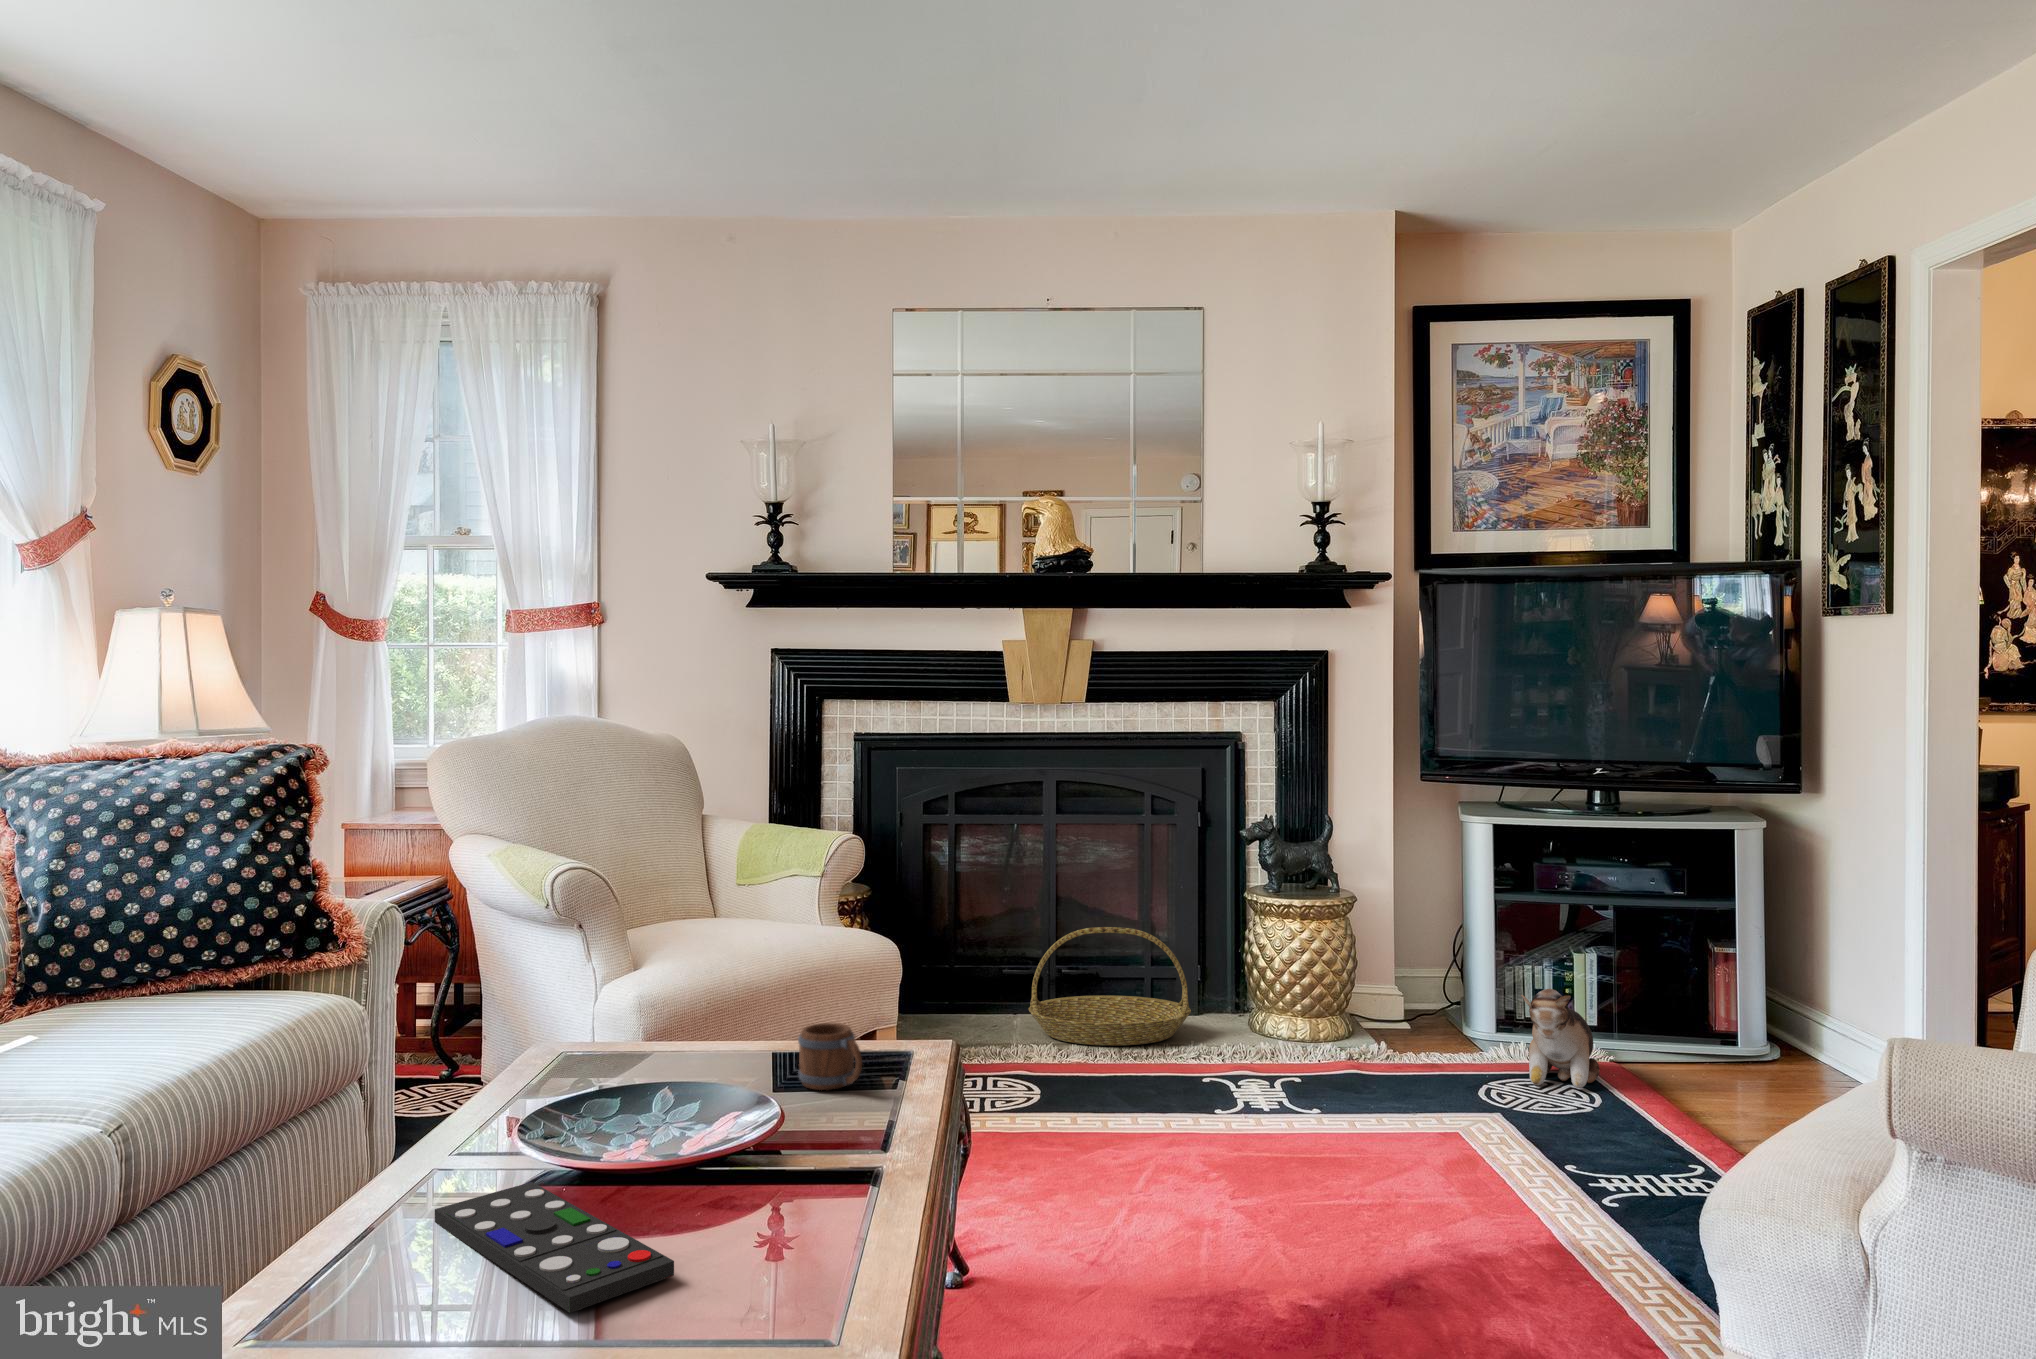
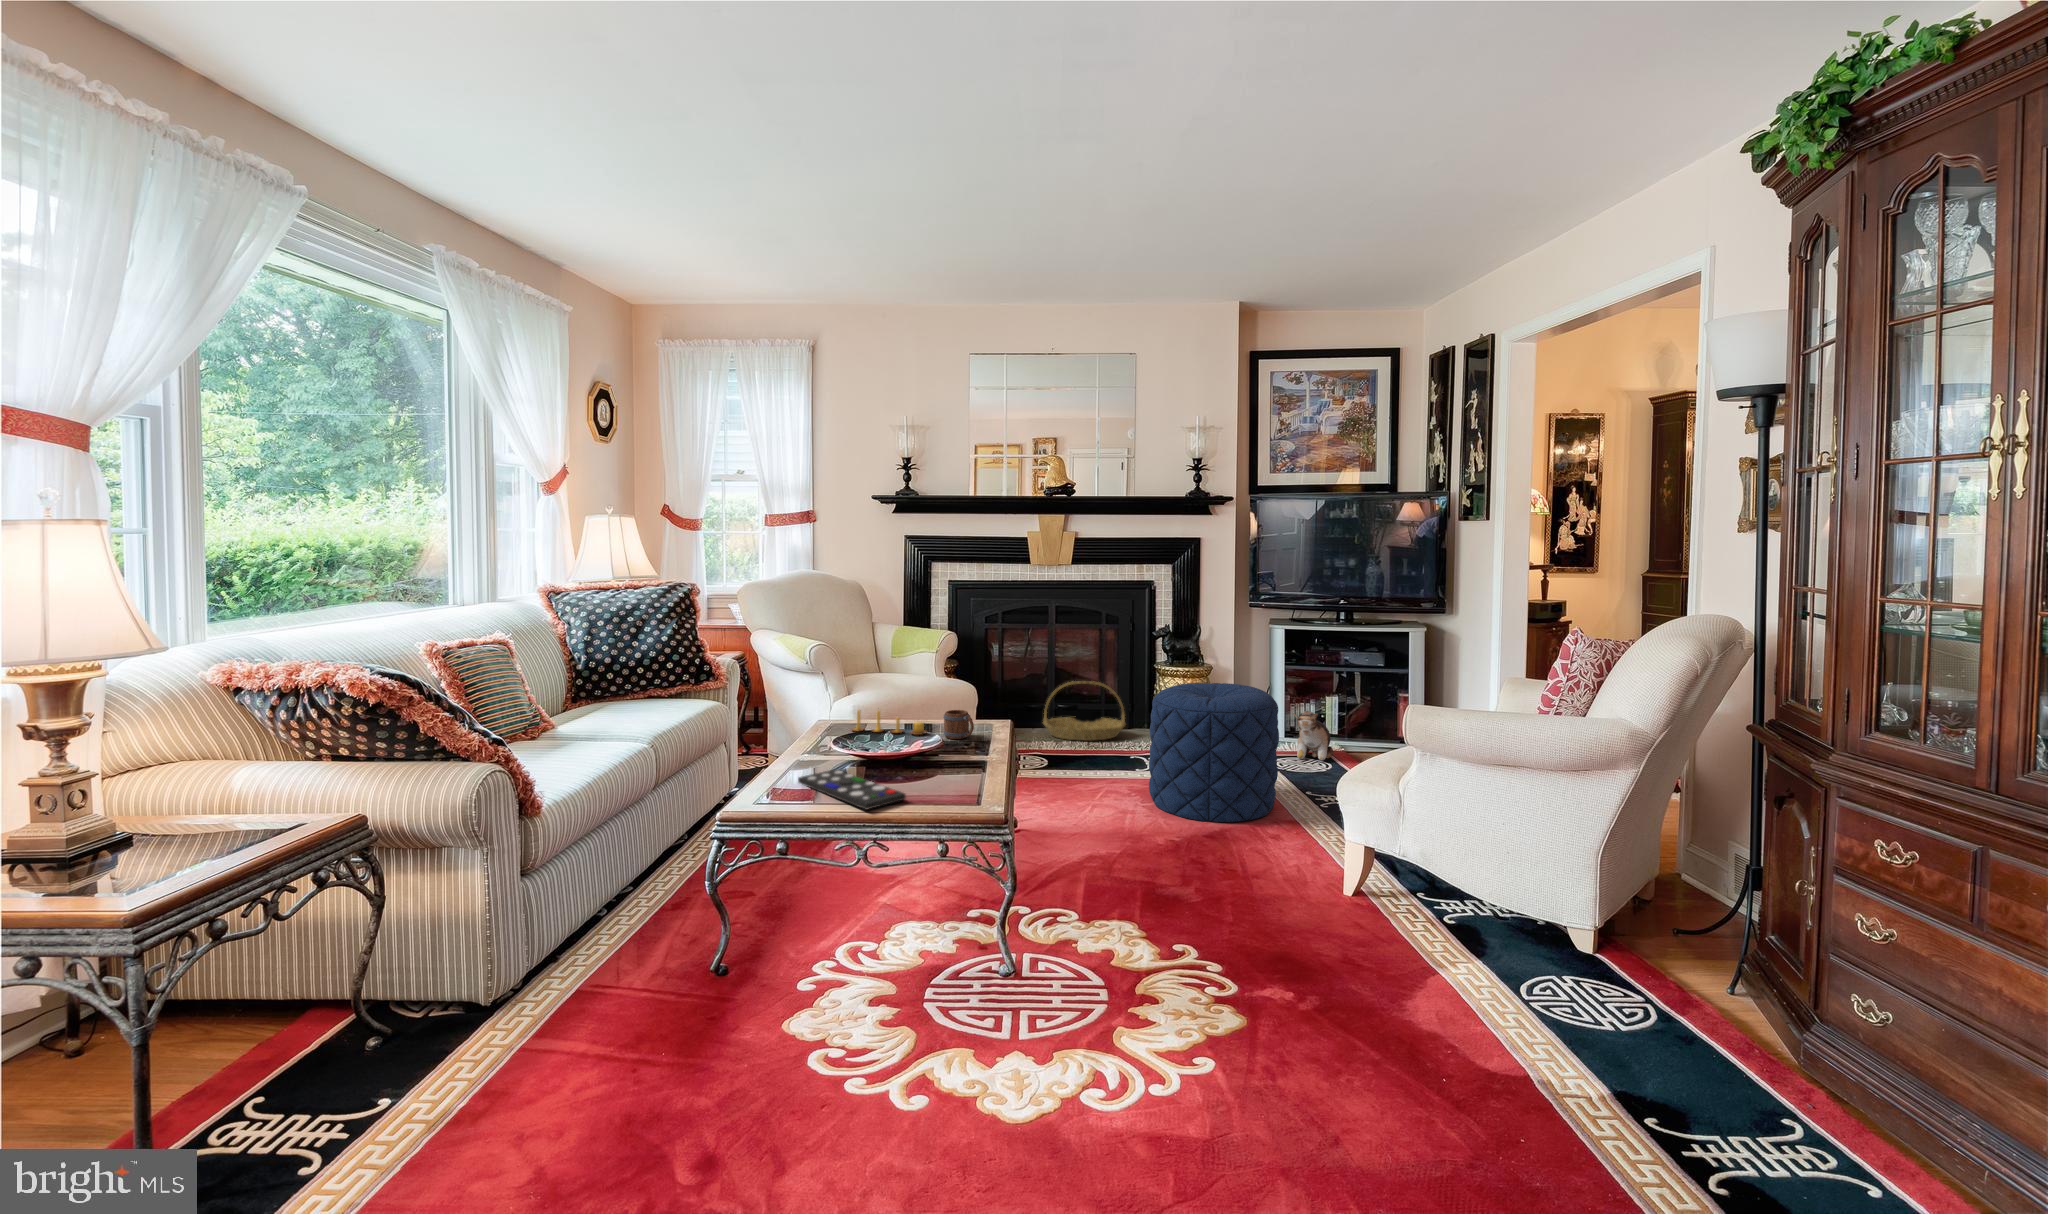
pouf: none [1241,943,1506,1243] -> present [1149,683,1279,822]
candle: none [600,1017,764,1079] -> present [852,710,926,735]

